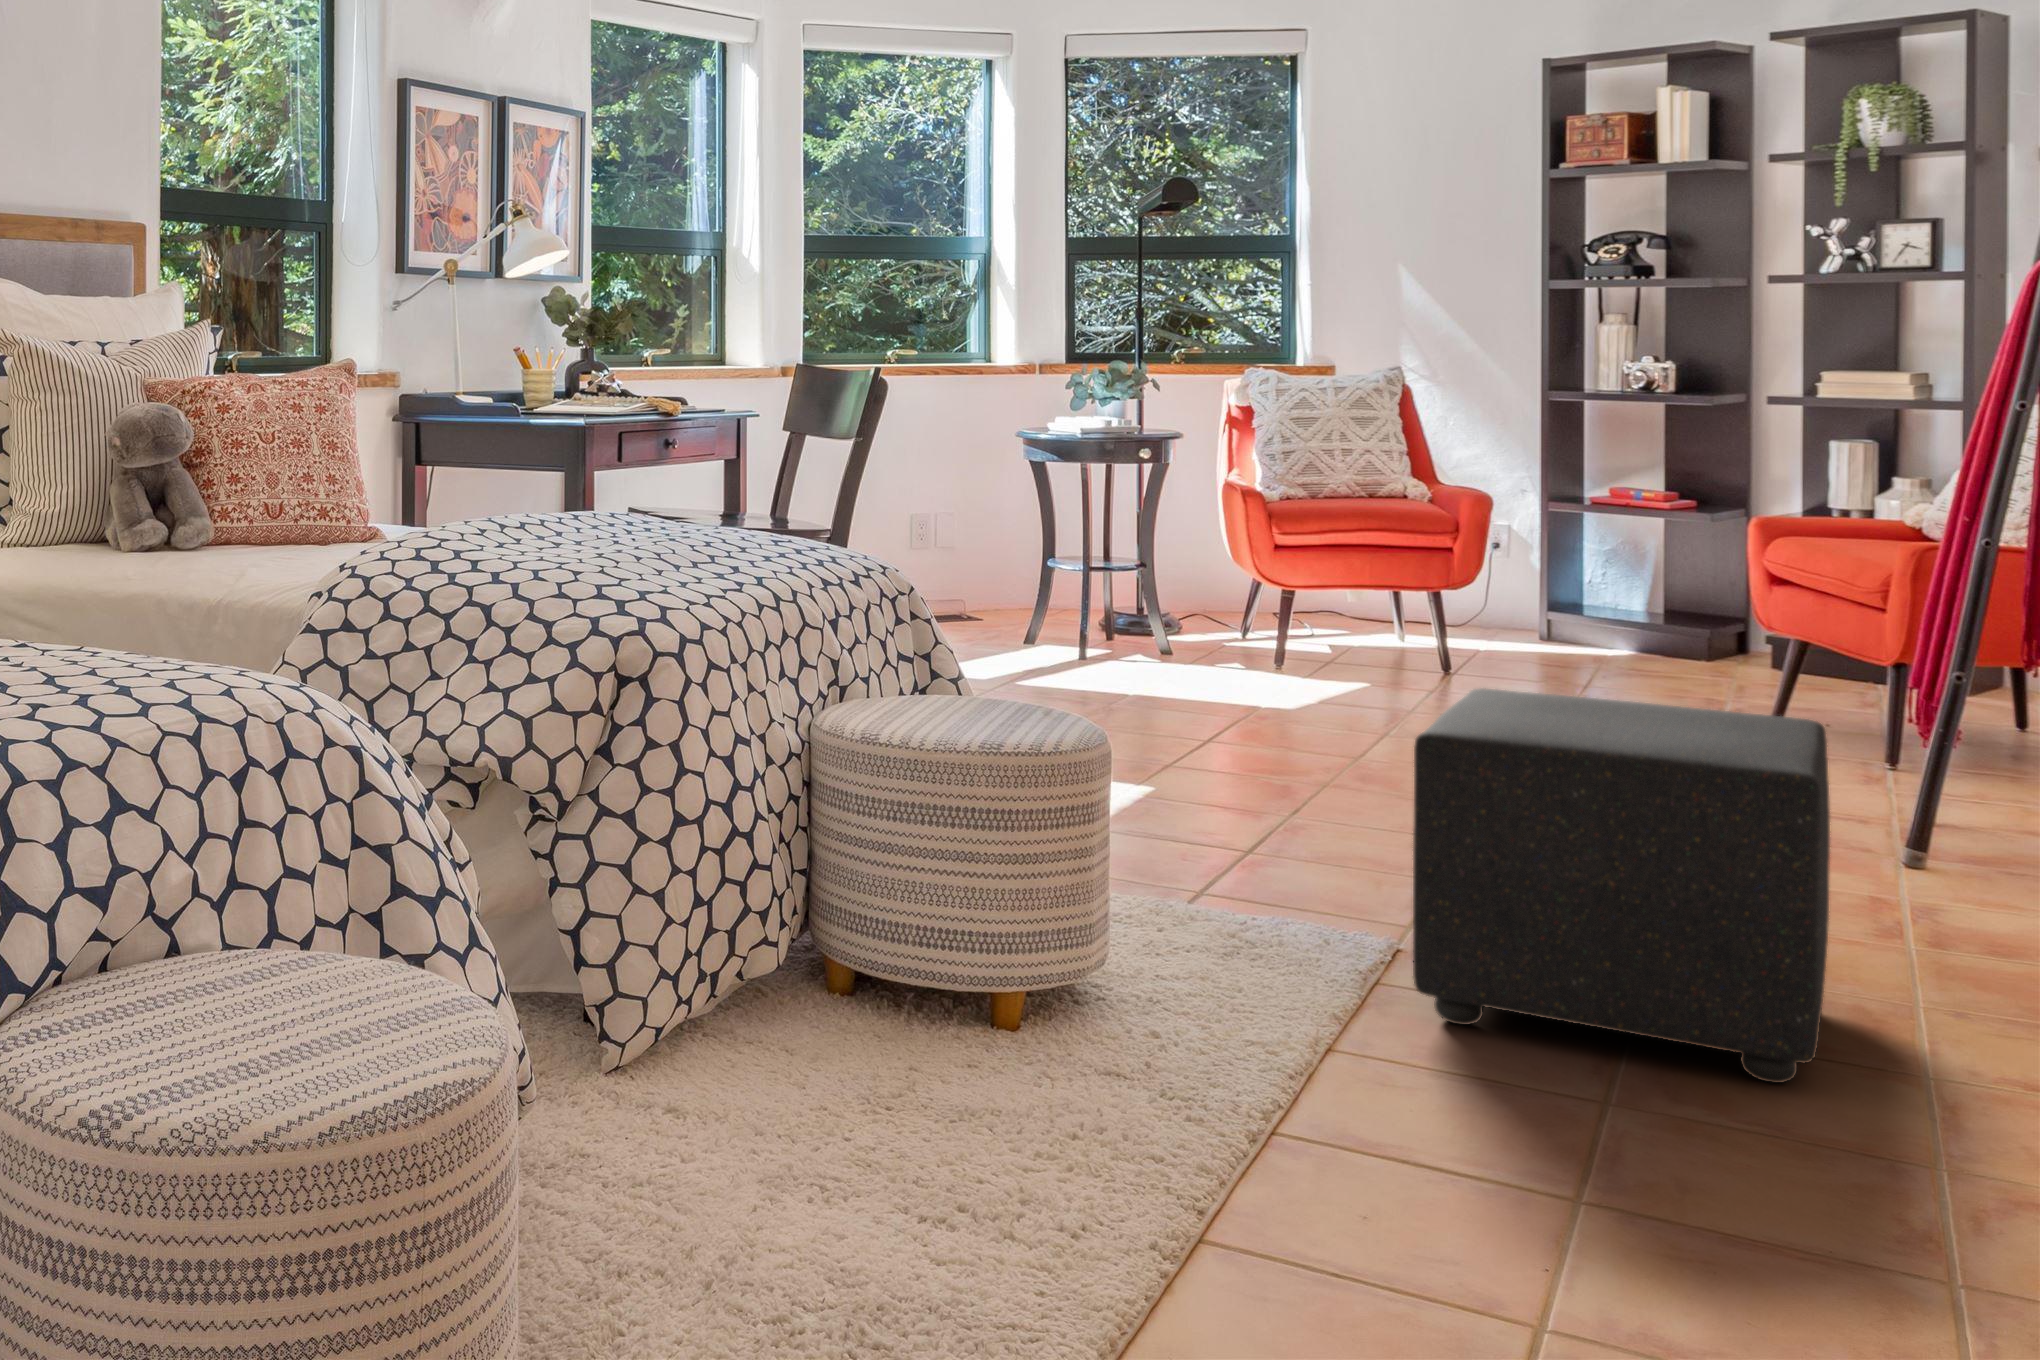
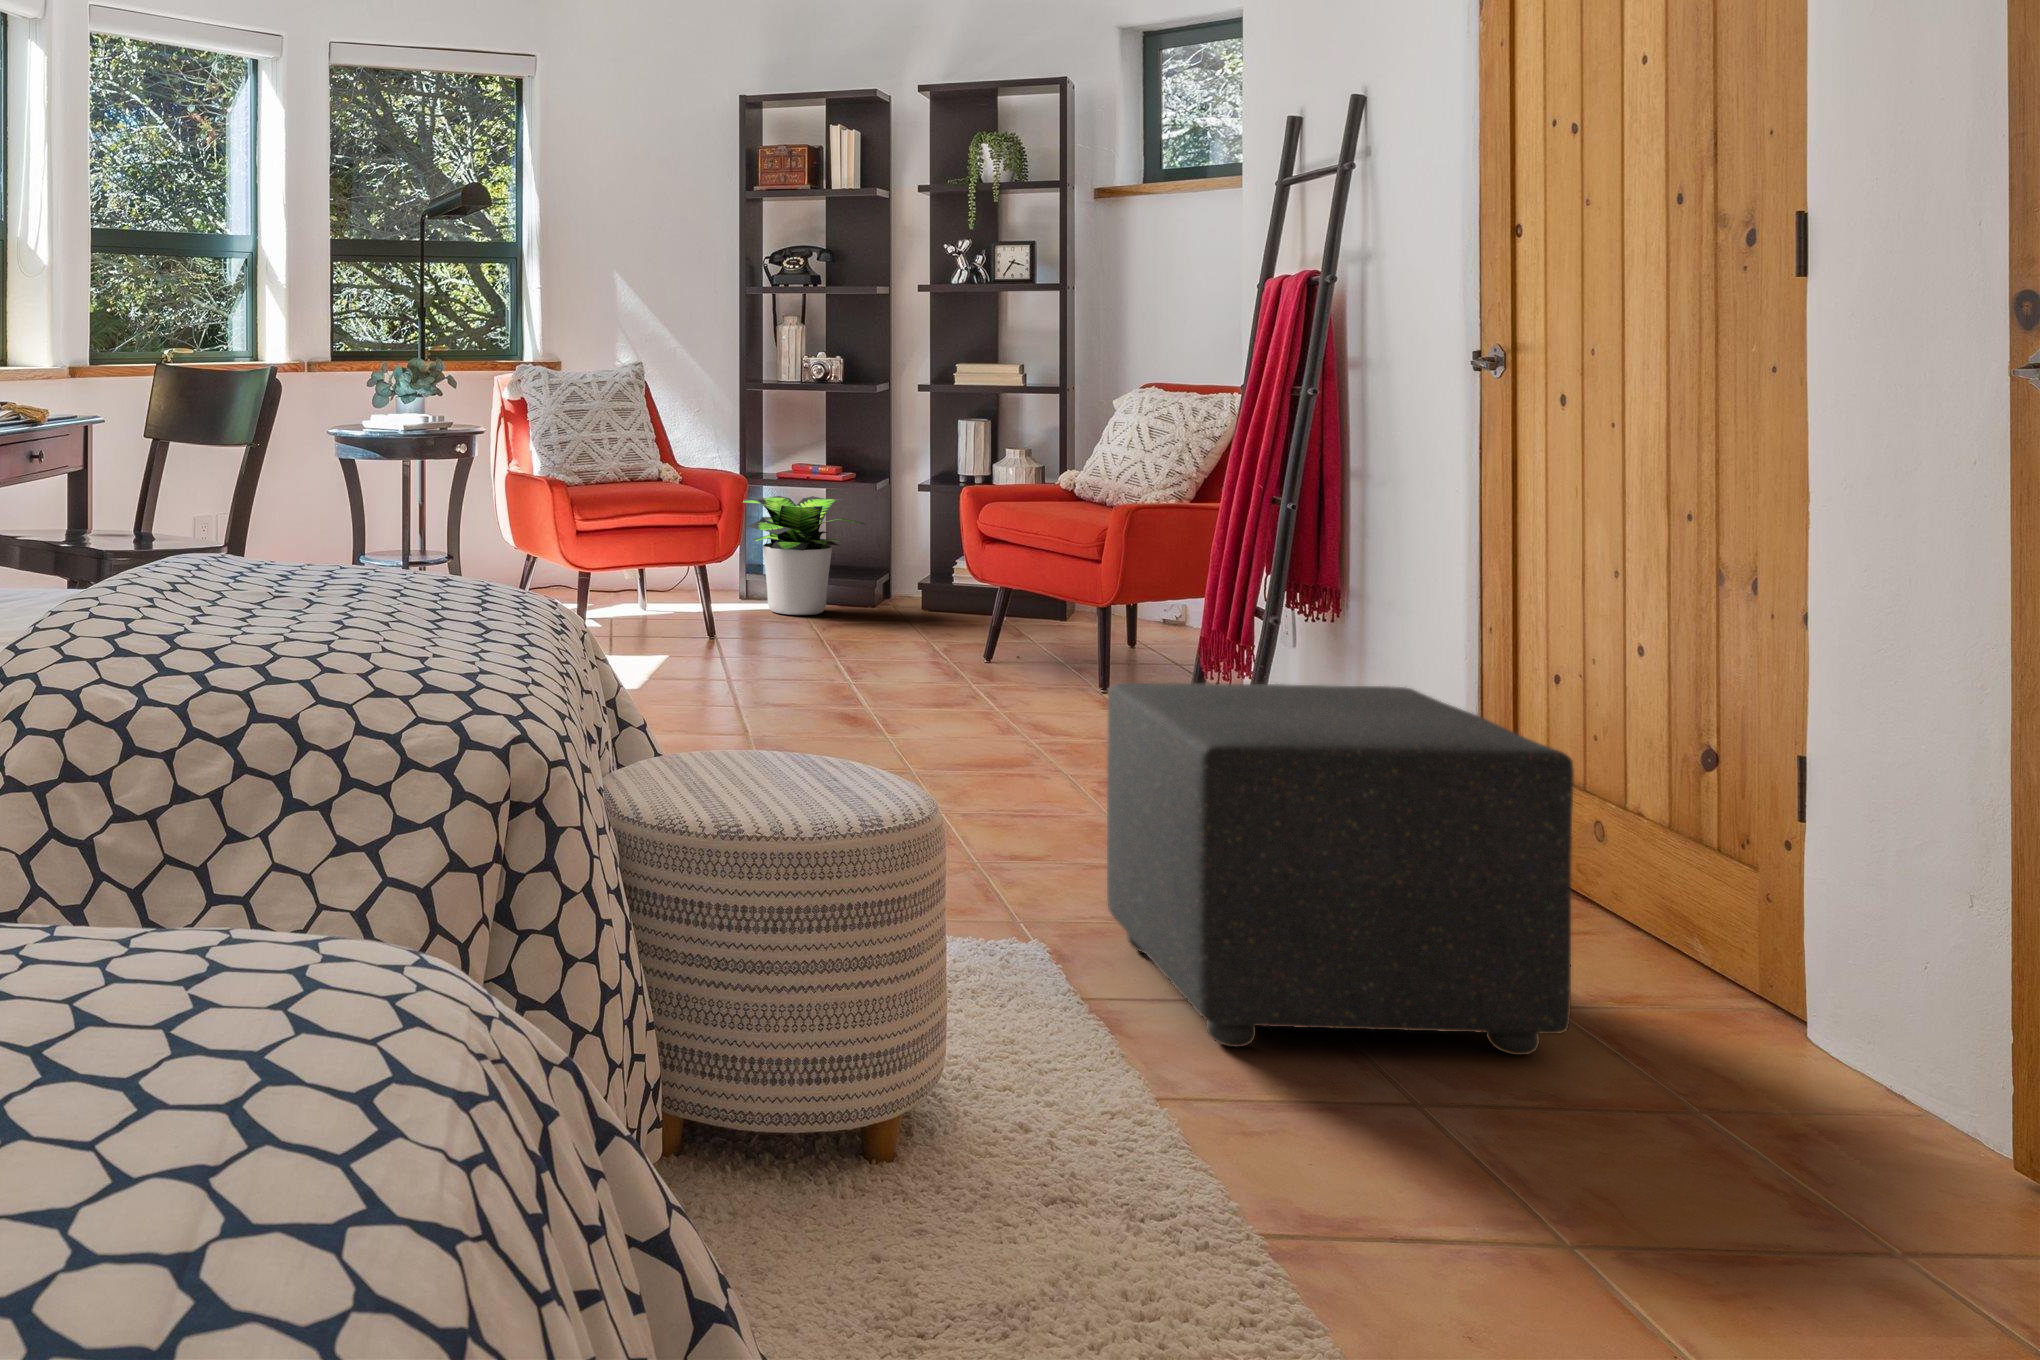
potted plant: none [1532,520,1704,658] -> present [743,496,865,615]

